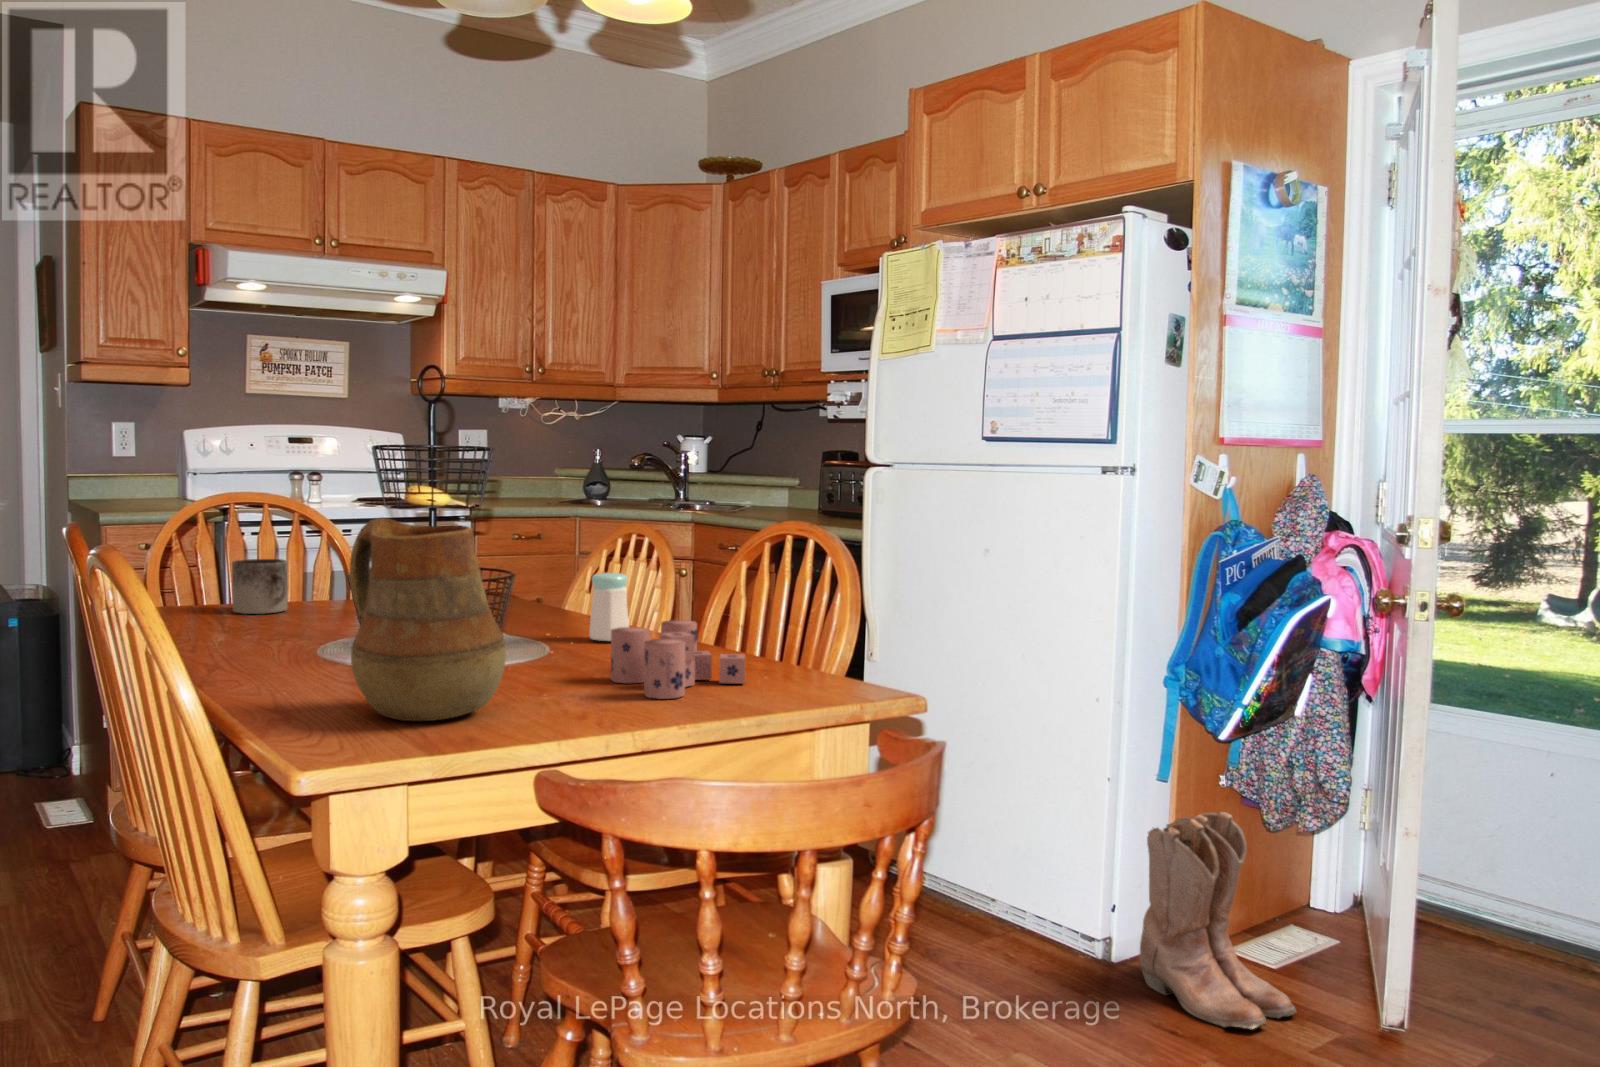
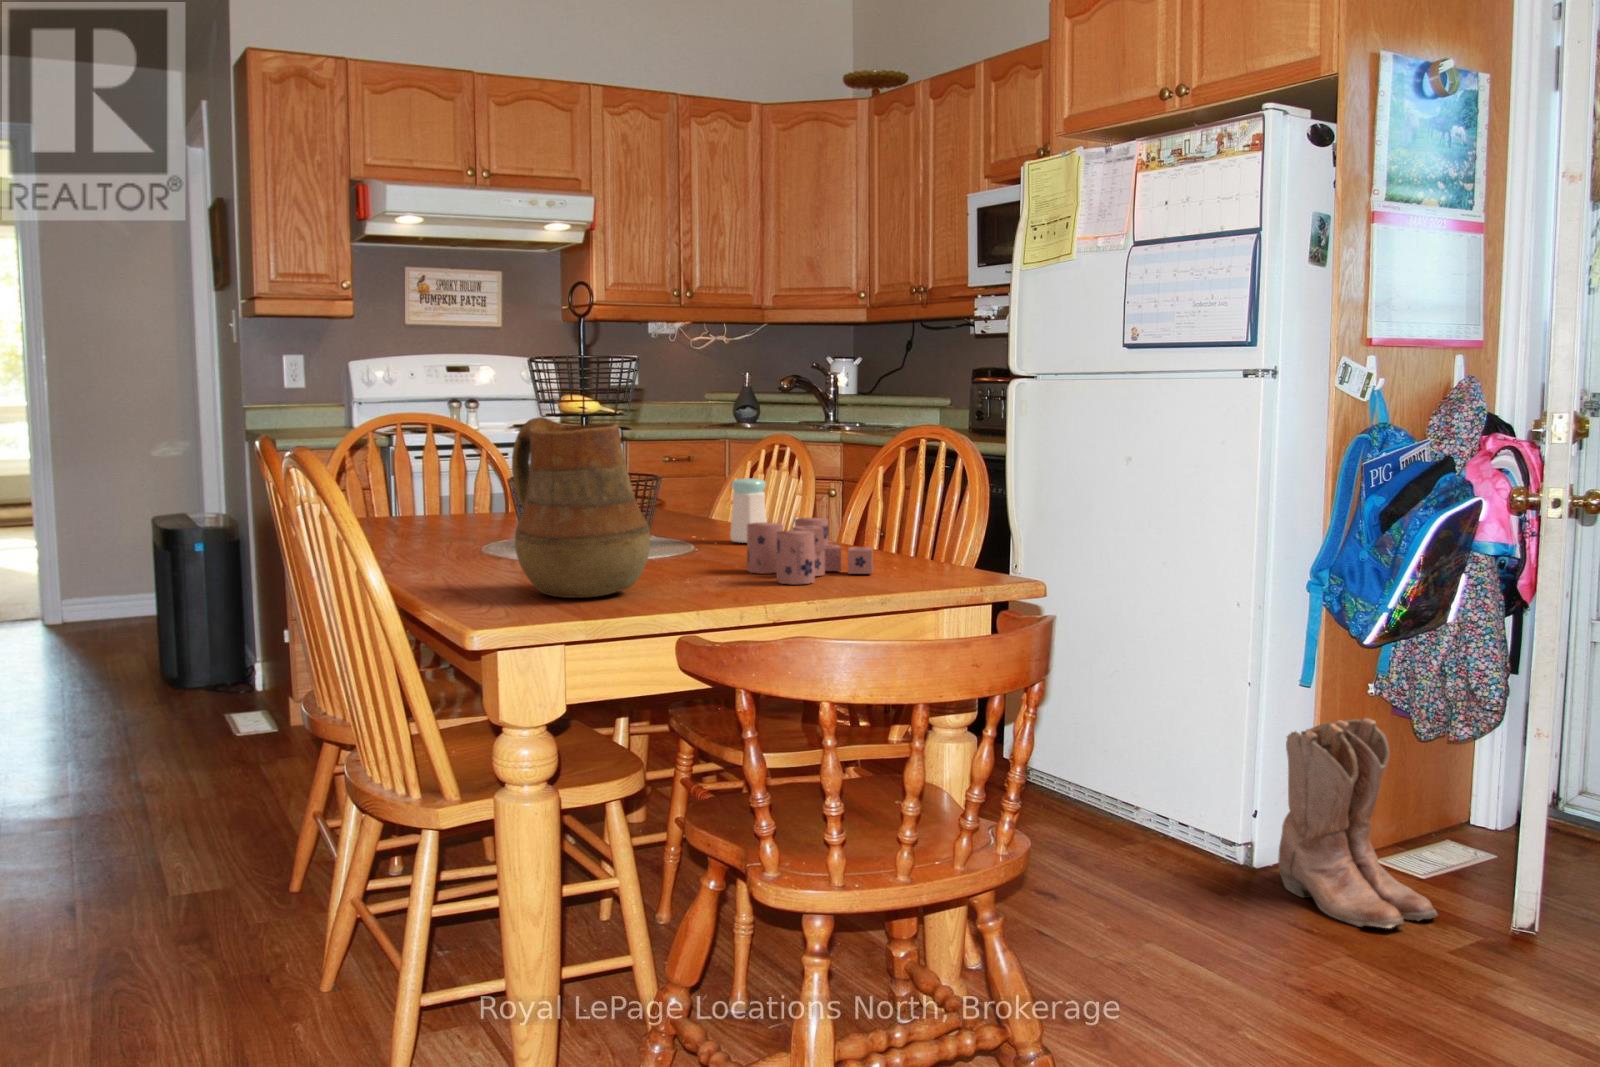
mug: present [232,559,287,614] -> none [403,473,453,523]

